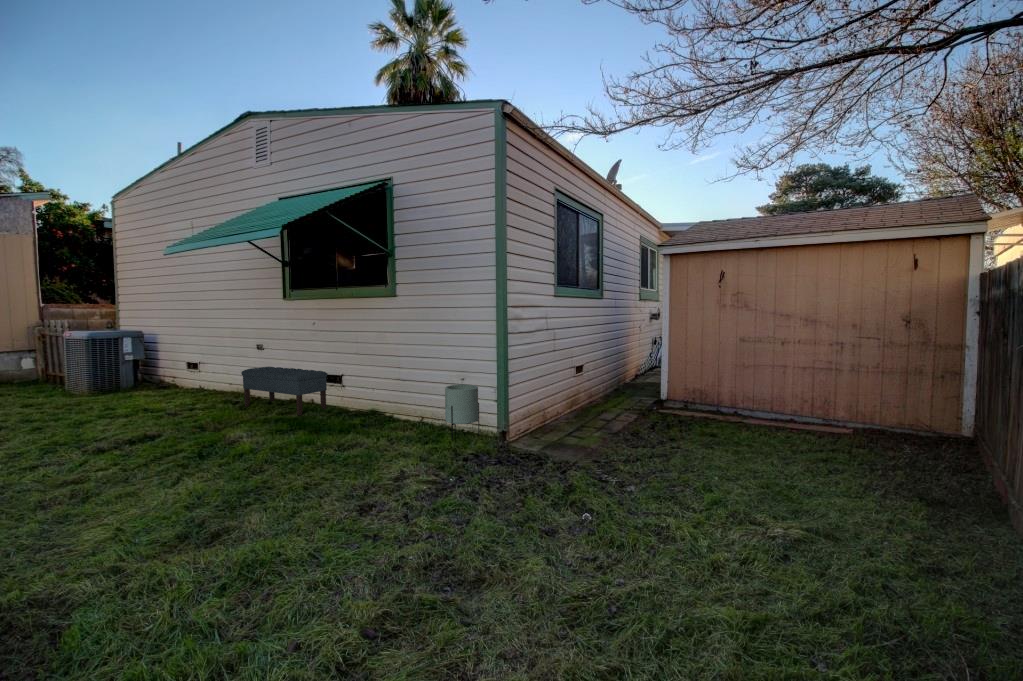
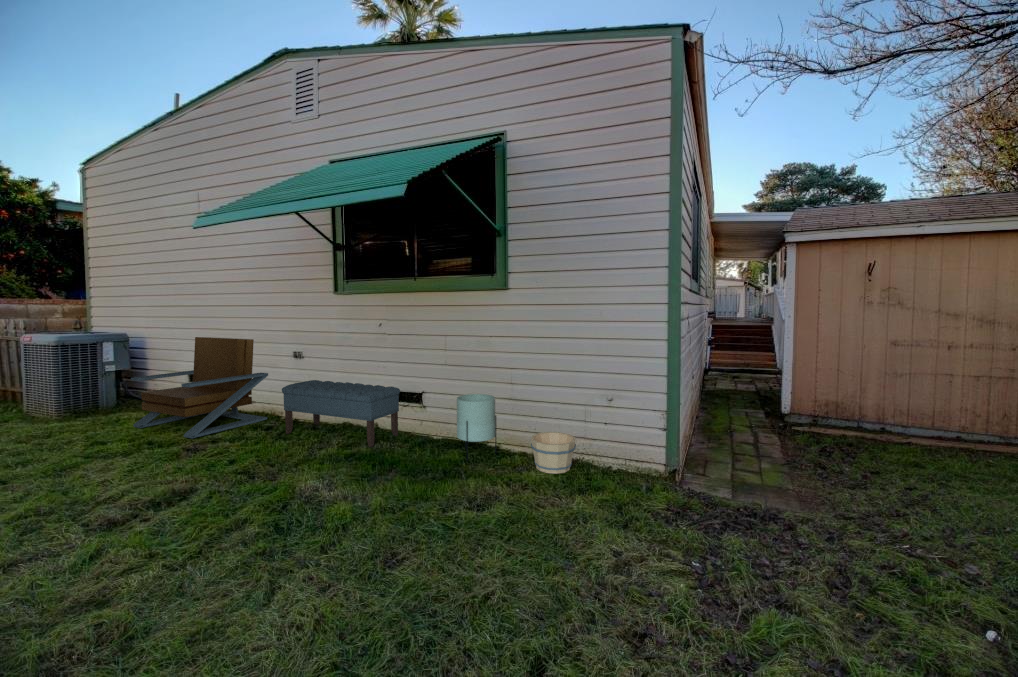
lounge chair: none [137,334,239,408] -> present [131,337,268,438]
planter: present [445,385,479,440] -> present [457,394,496,461]
bucket: none [402,404,436,432] -> present [531,432,576,474]

